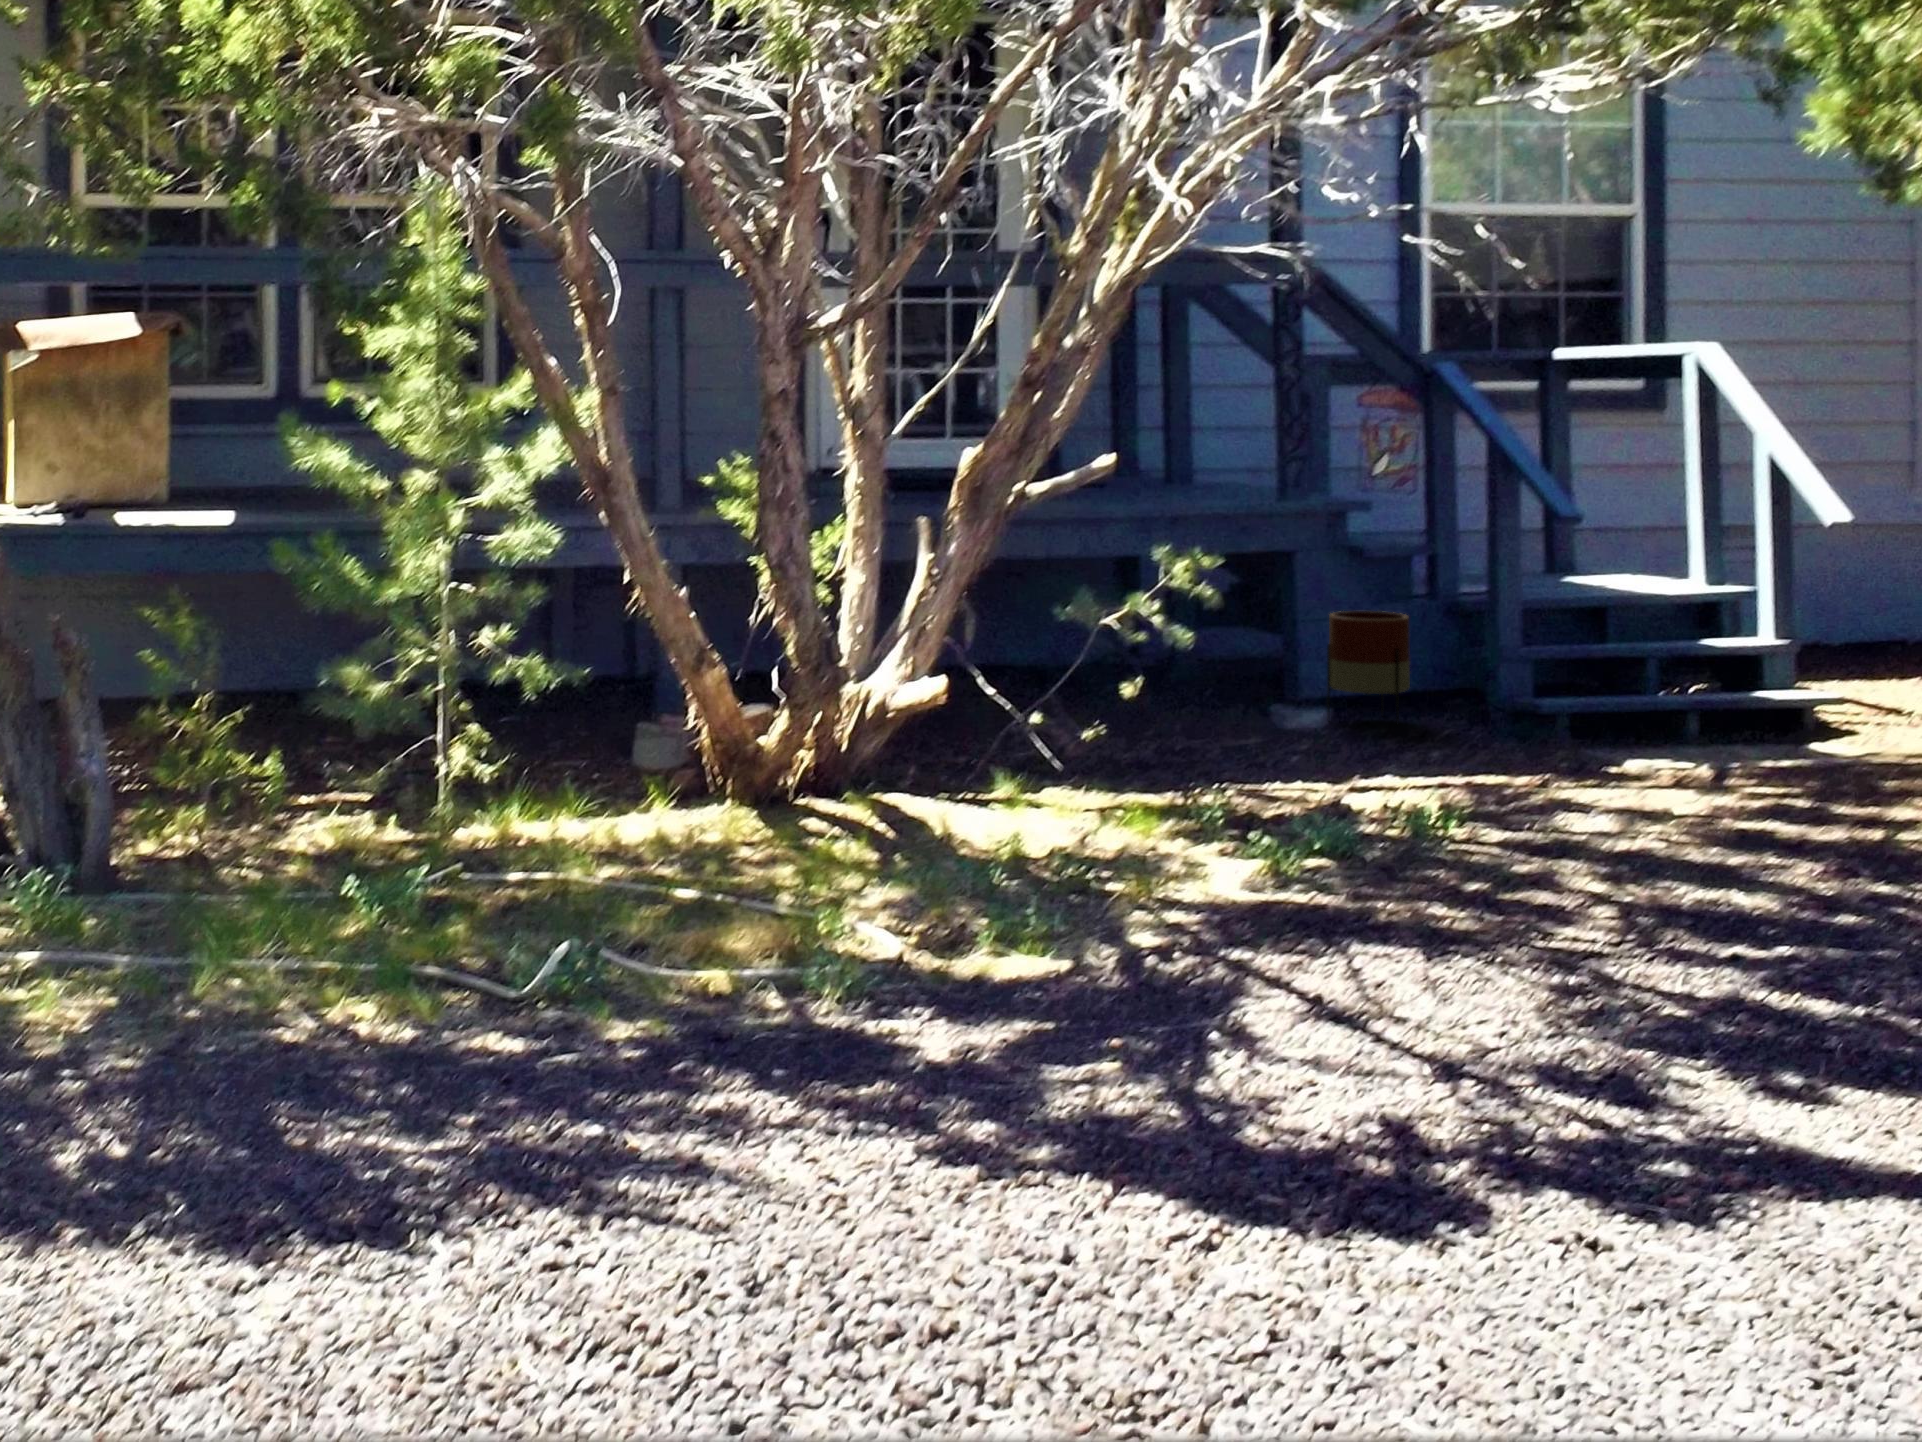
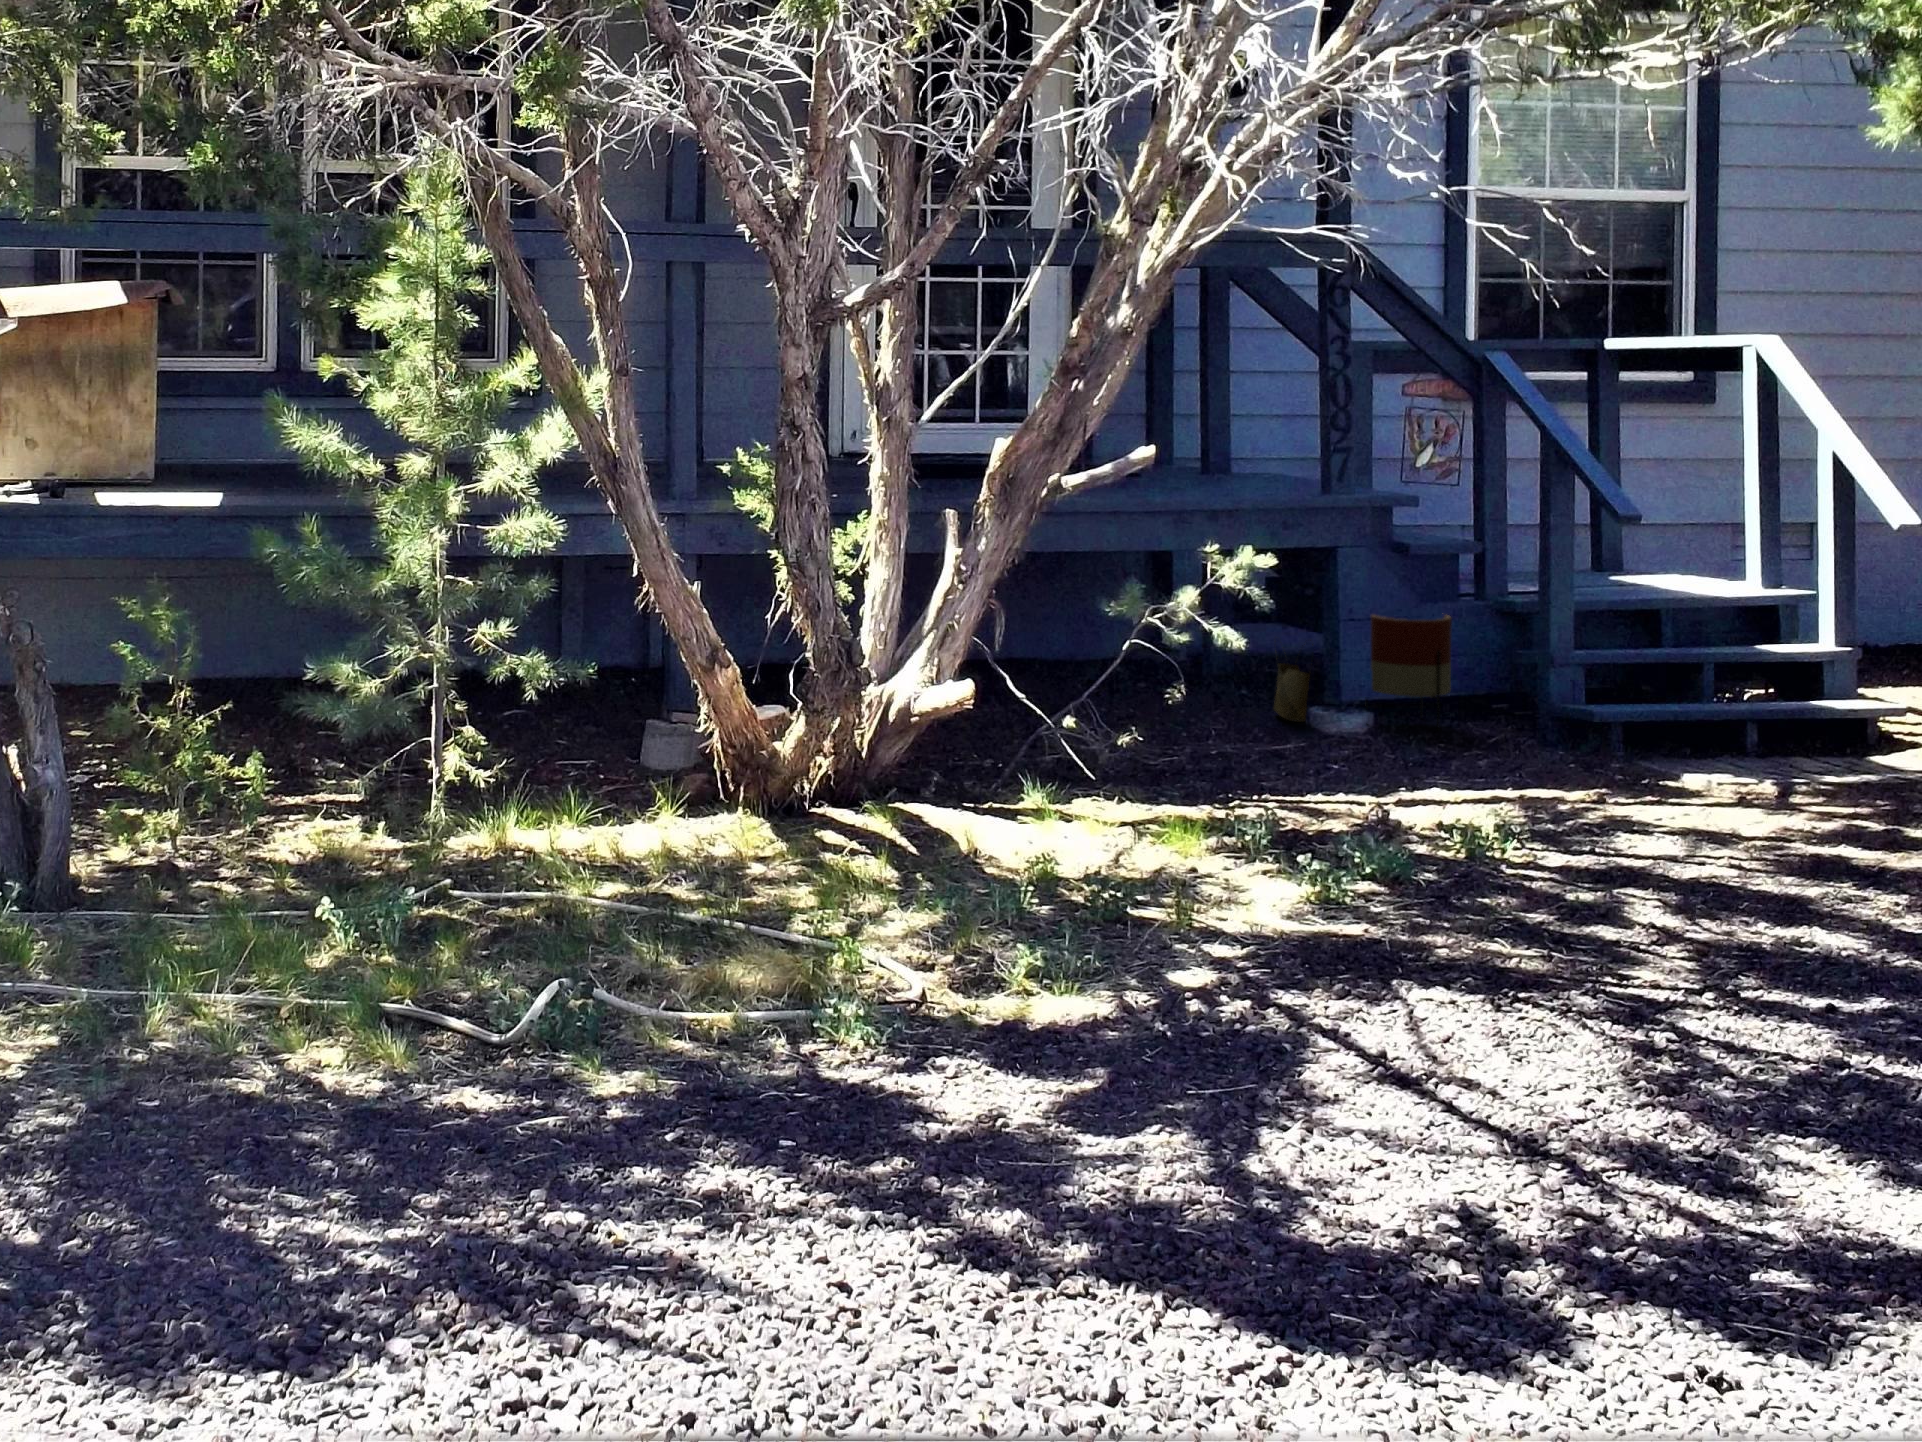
woven basket: none [1239,638,1276,720] -> present [1274,640,1311,722]

